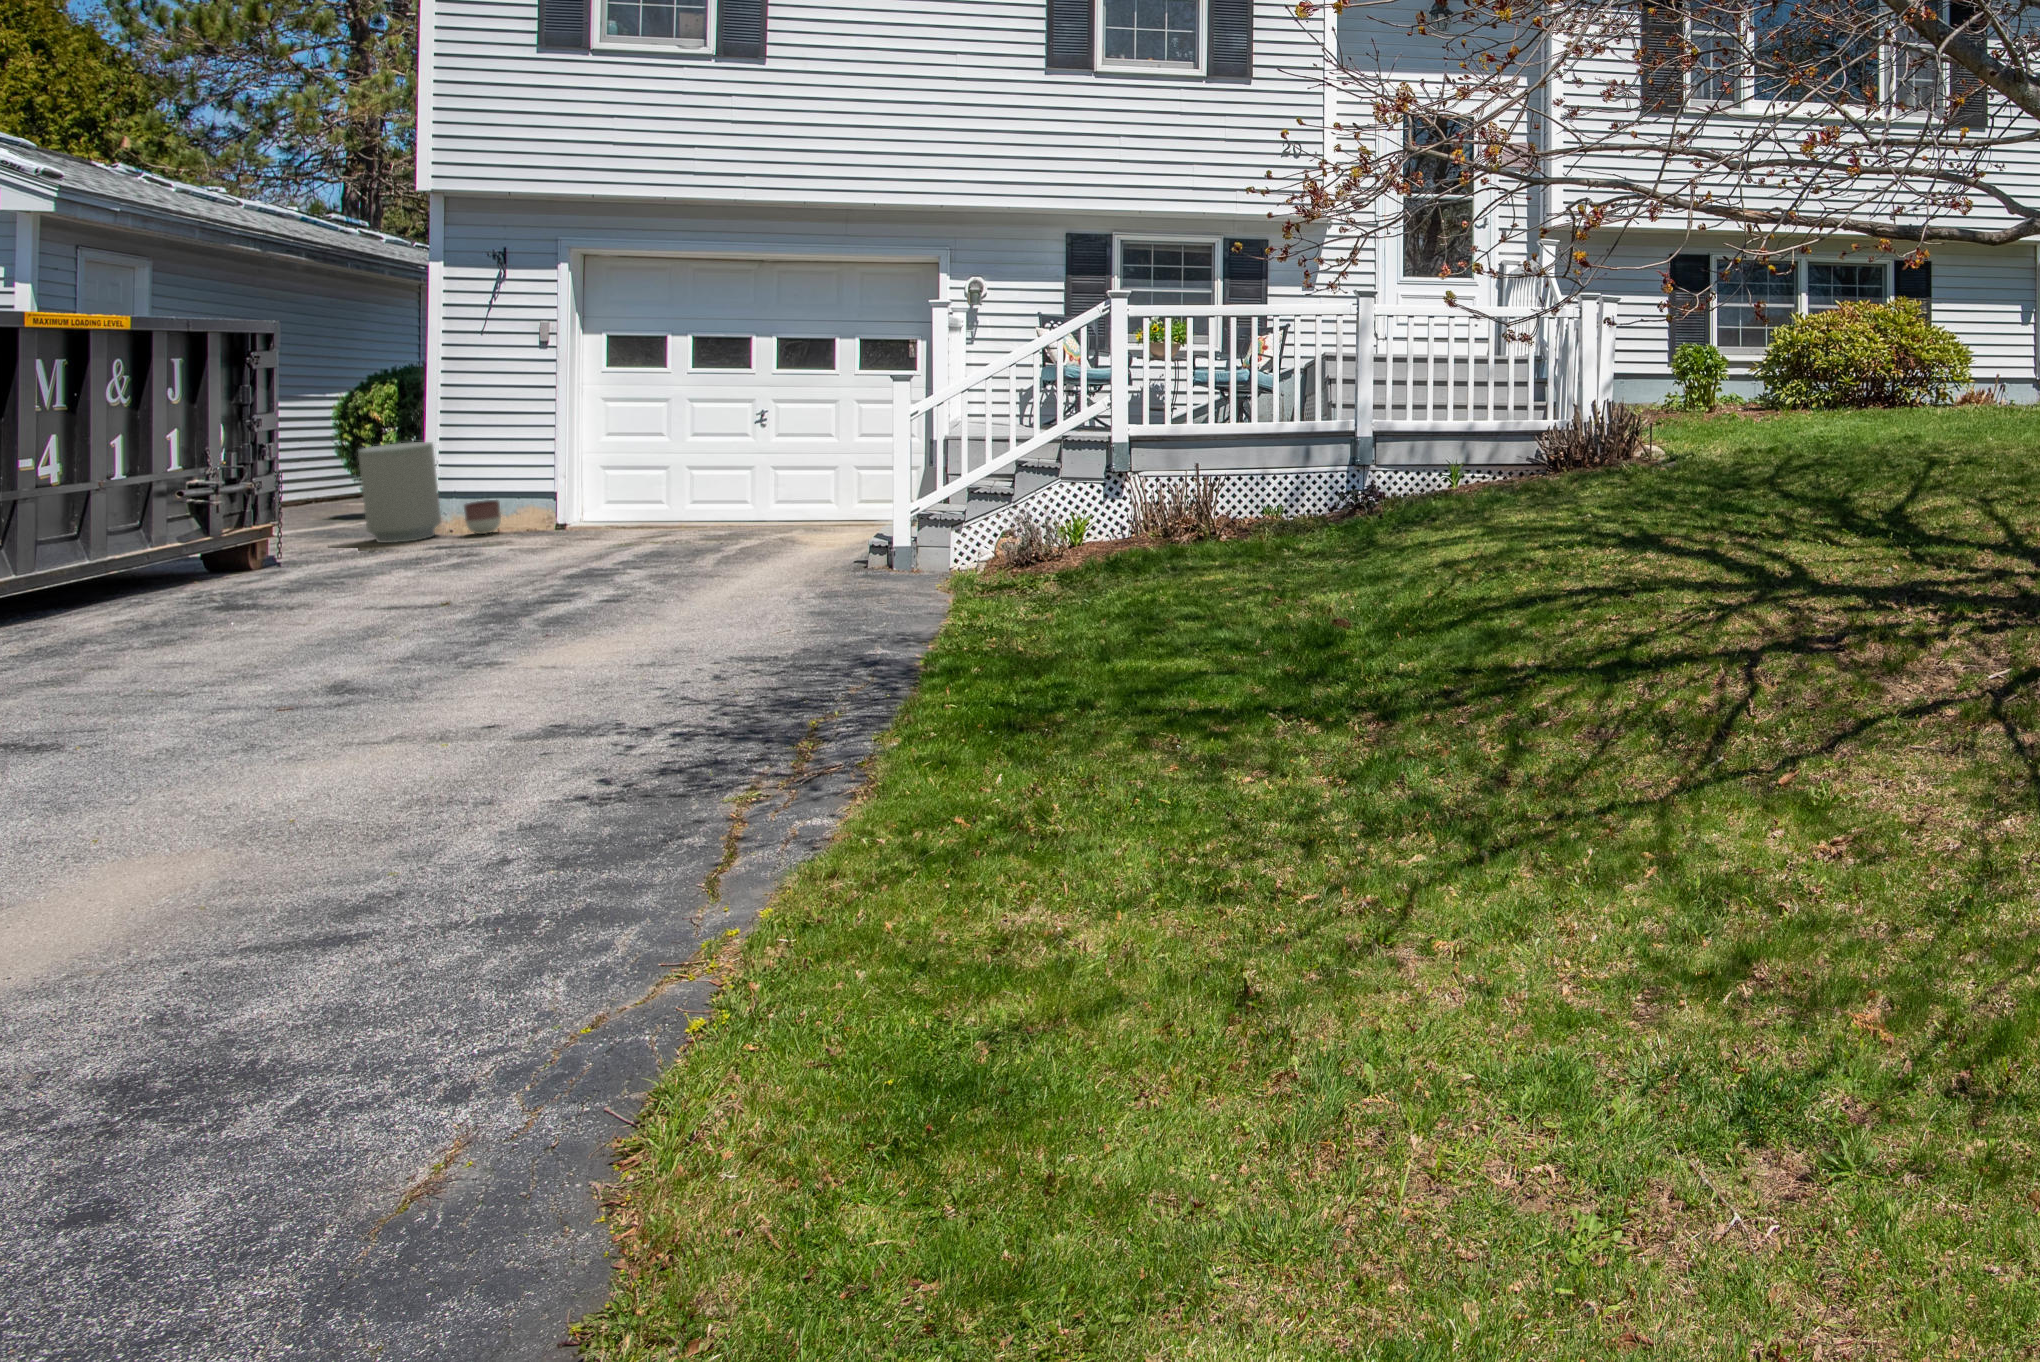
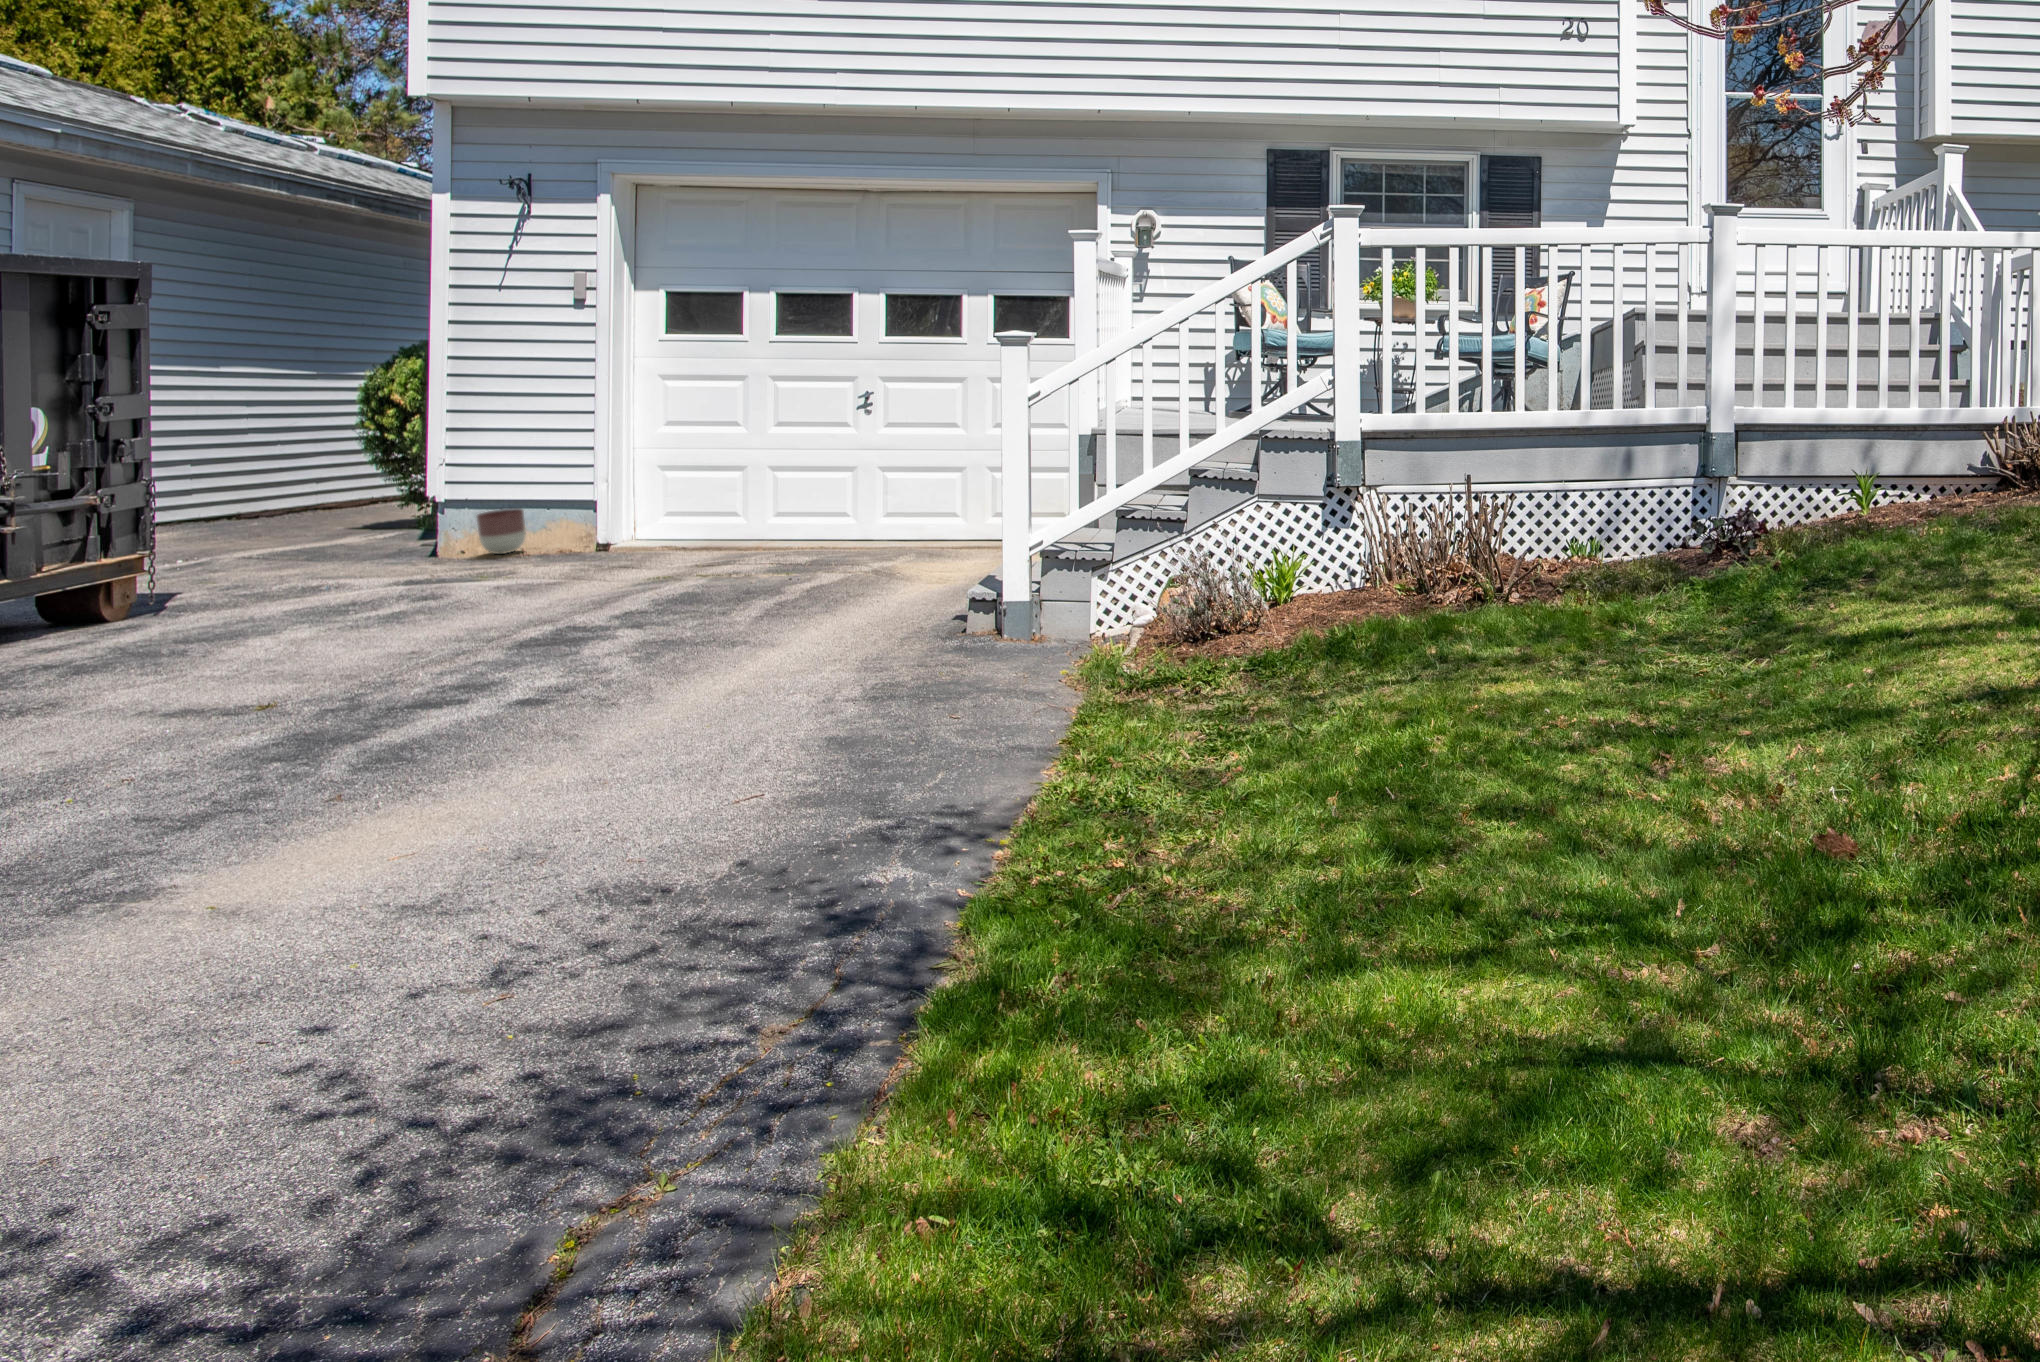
trash can: present [358,442,441,543] -> none [339,431,451,566]

